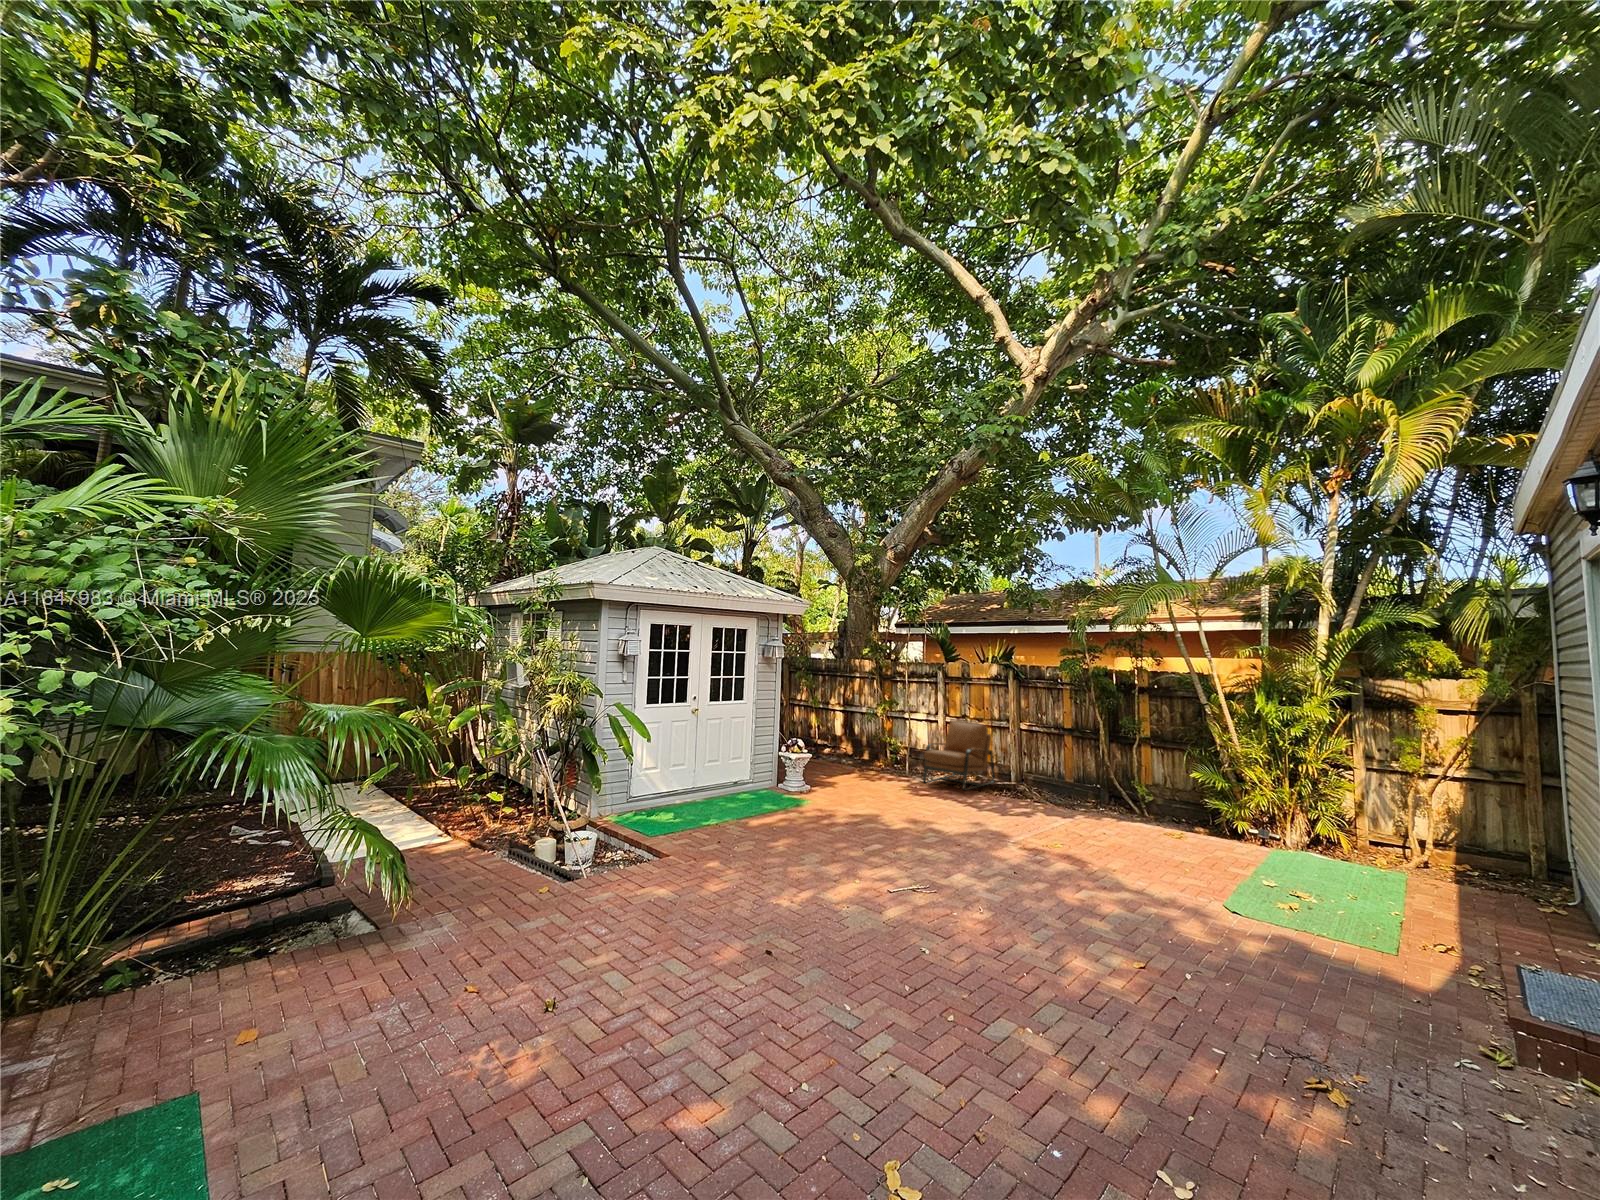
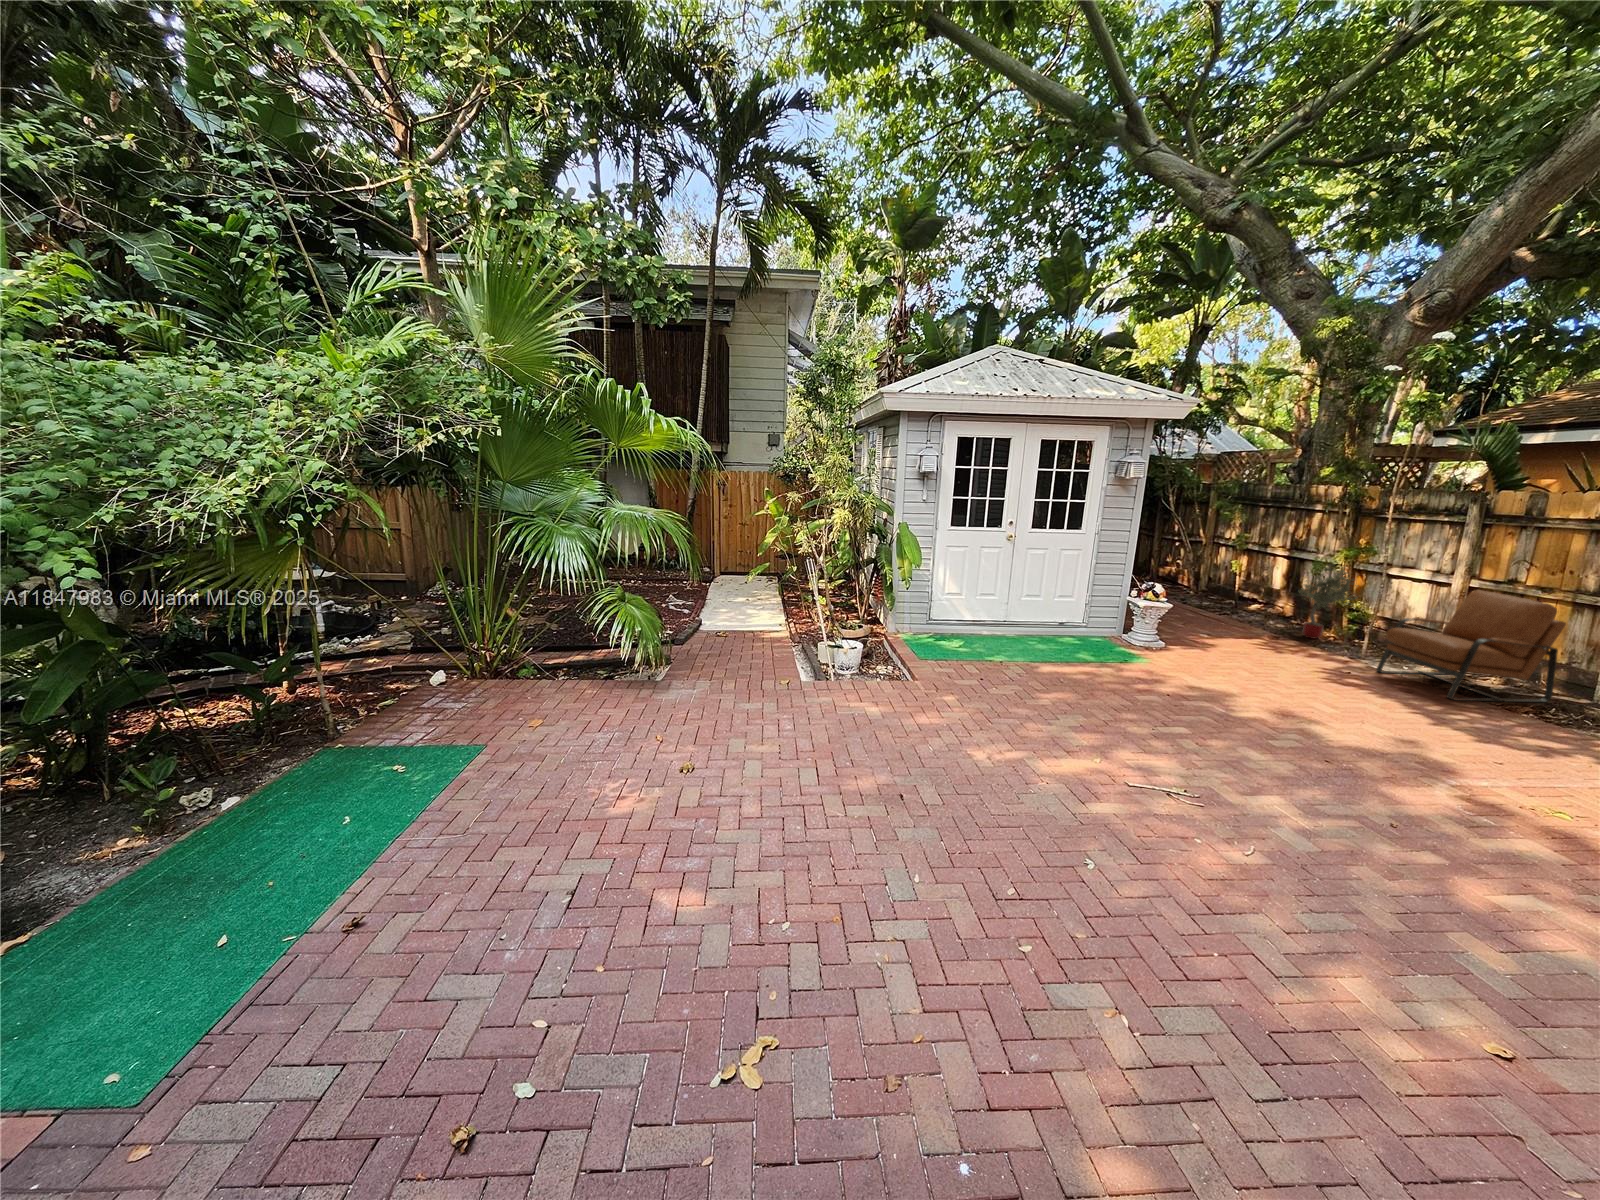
potted tree: none [859,714,895,769] -> present [1299,564,1356,639]

